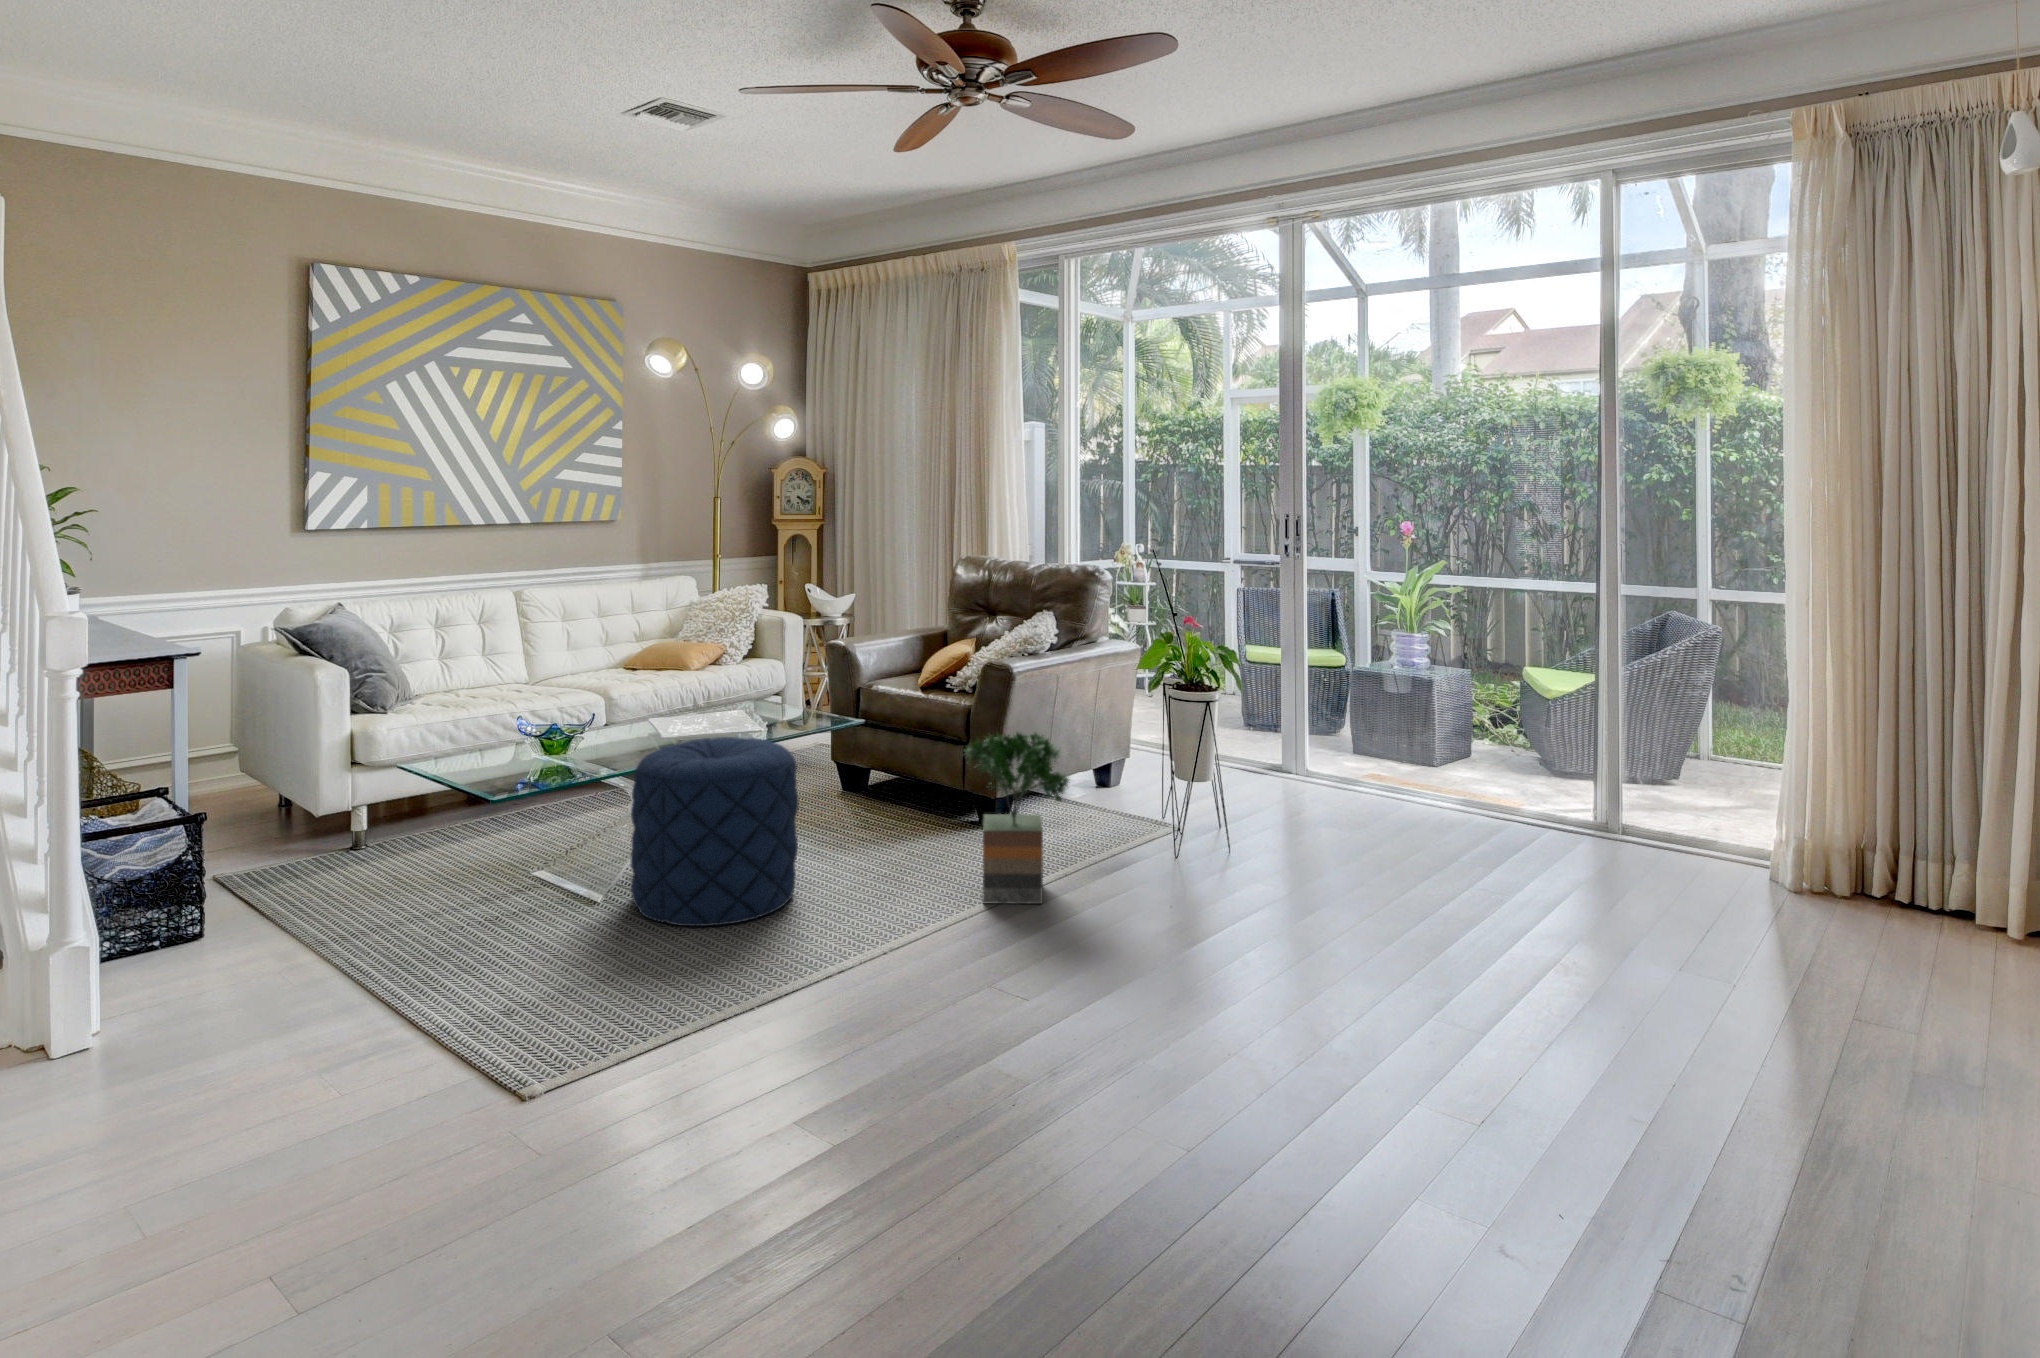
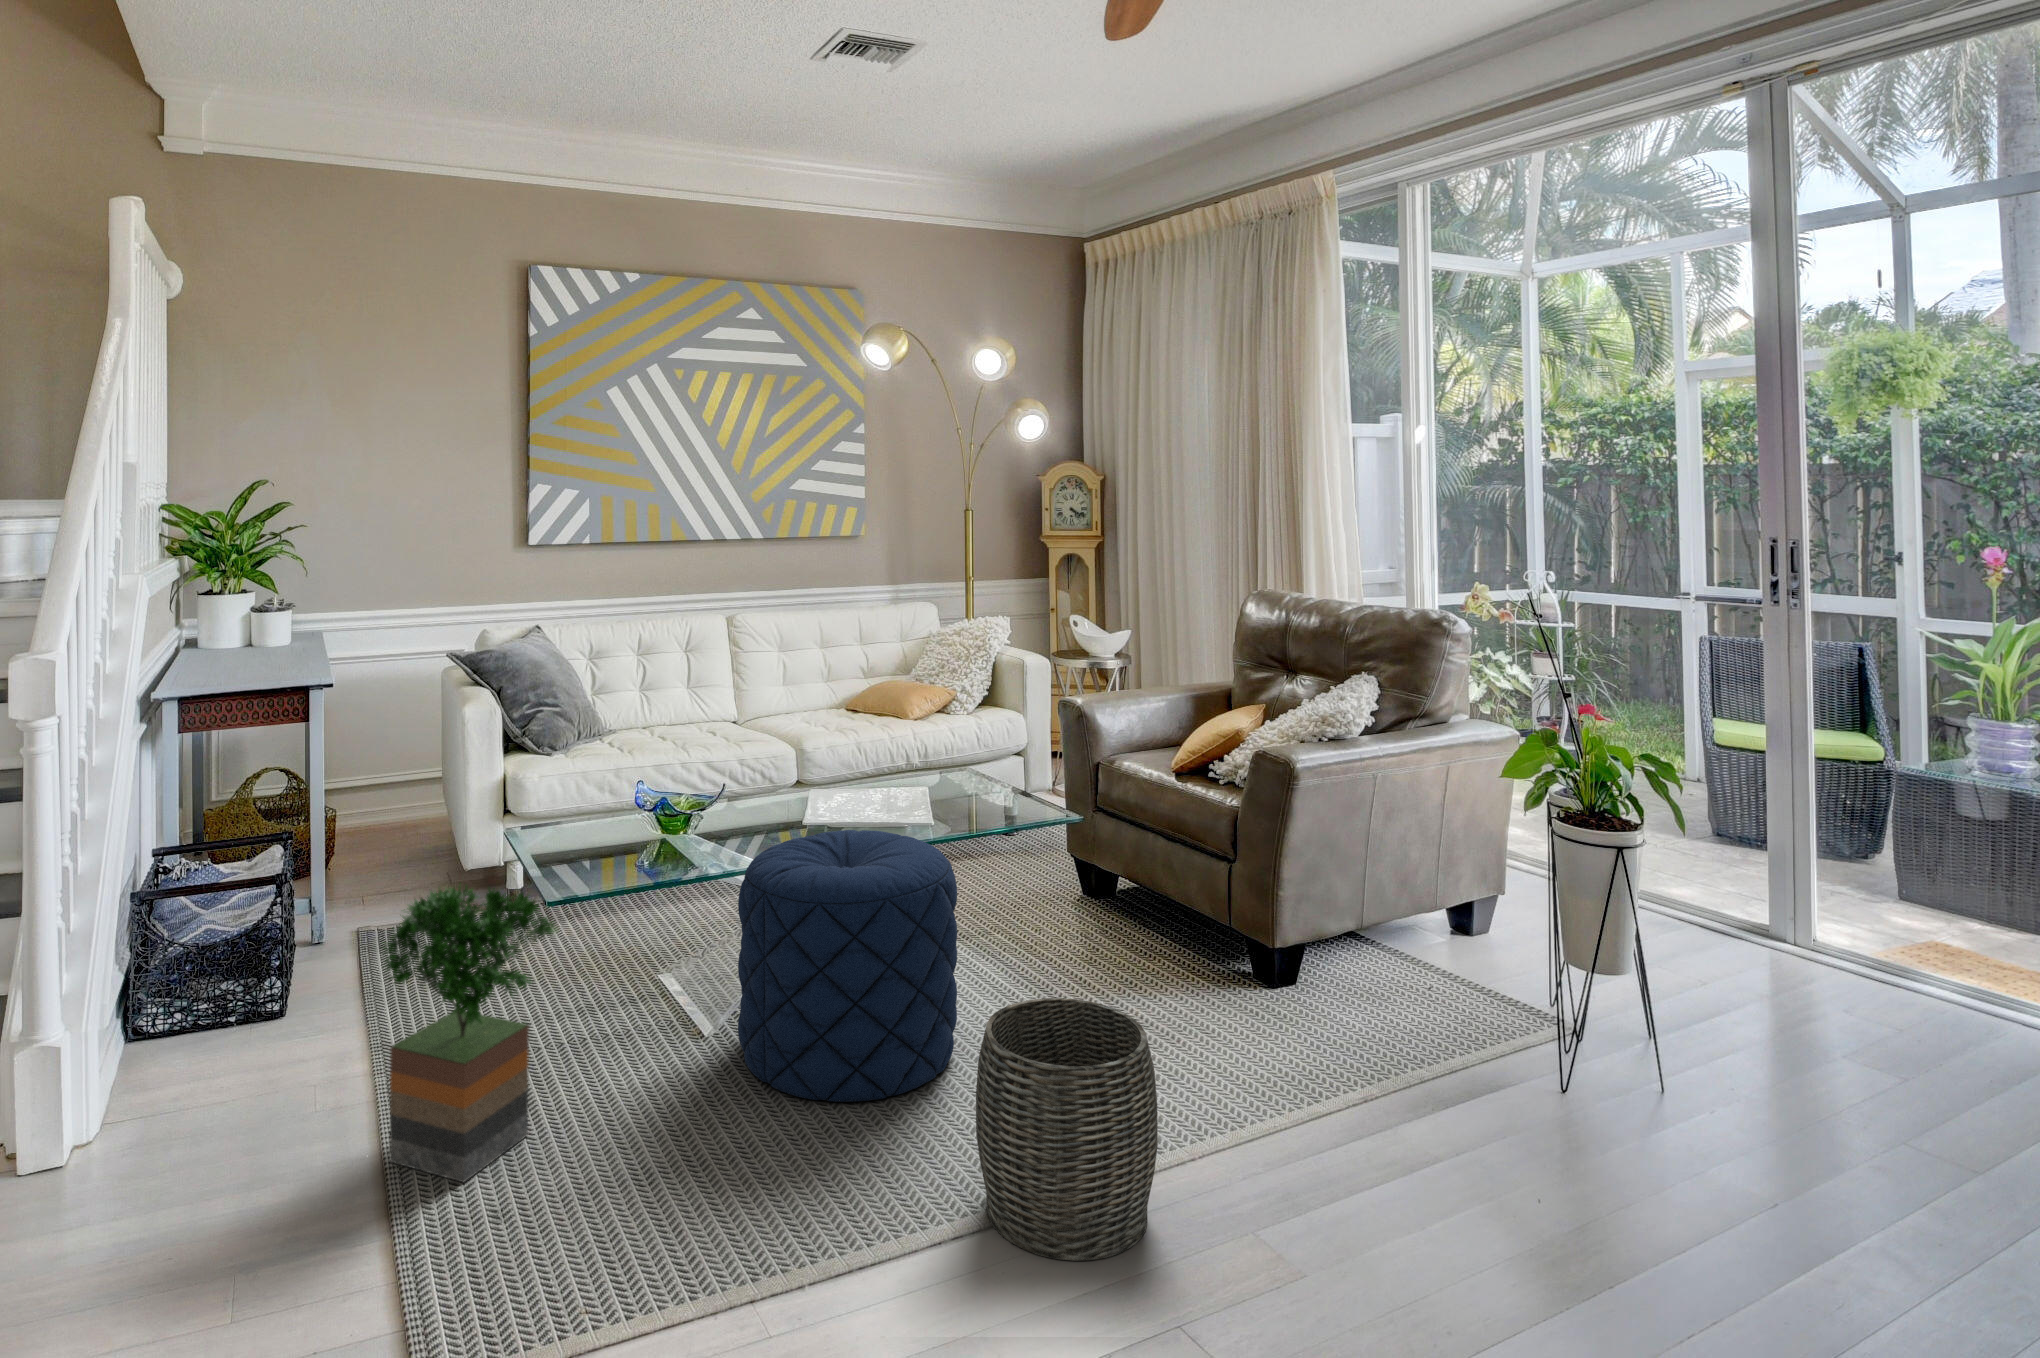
potted tree: present [966,733,1070,904] -> present [385,885,556,1182]
woven basket: none [847,821,965,975] -> present [976,998,1158,1261]

